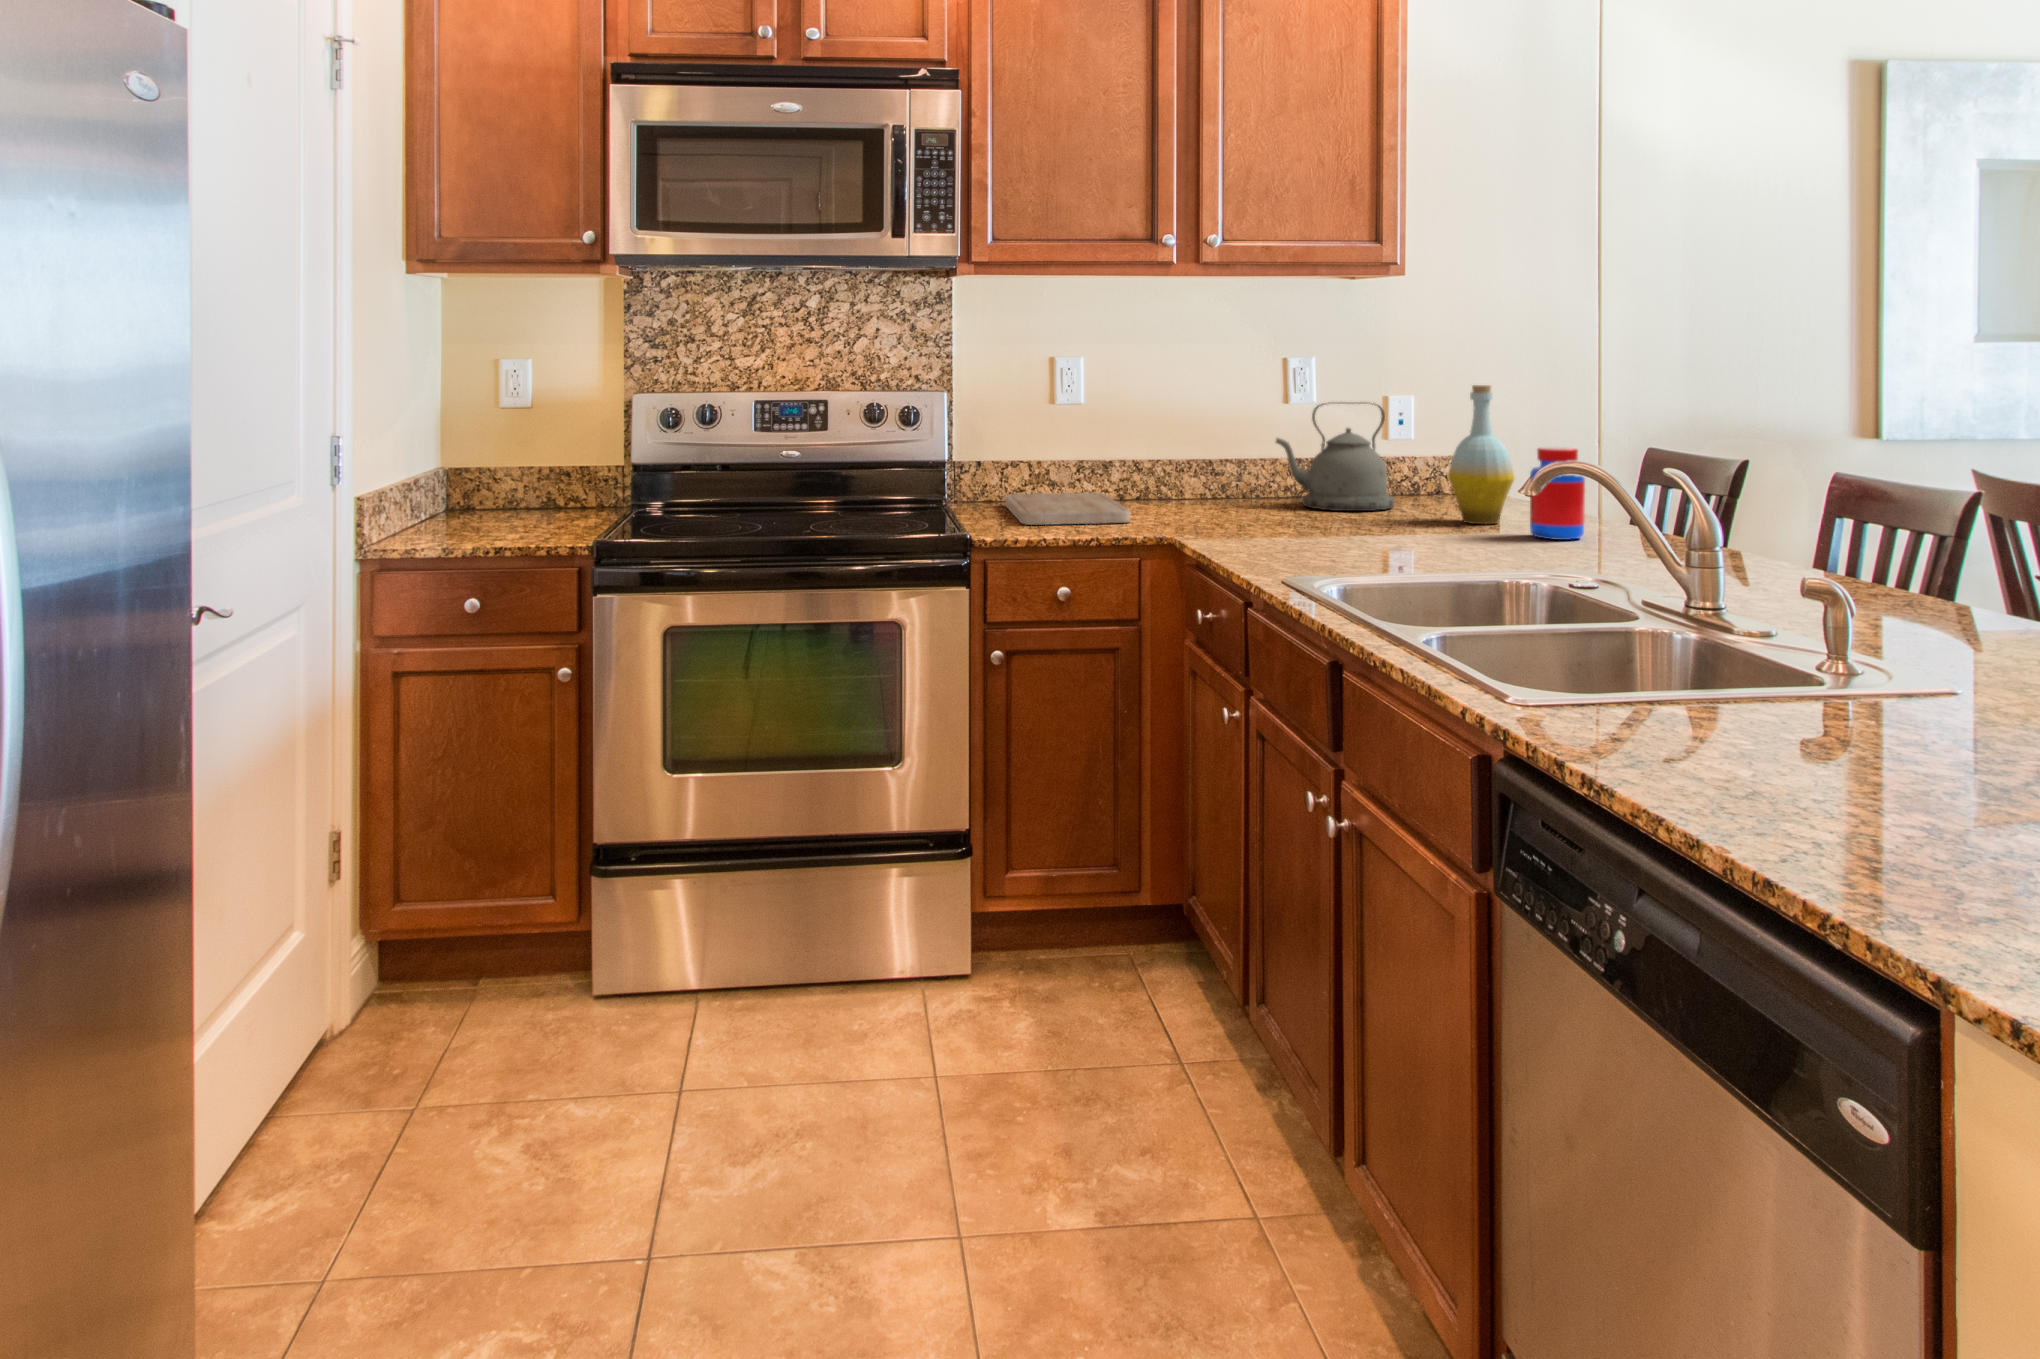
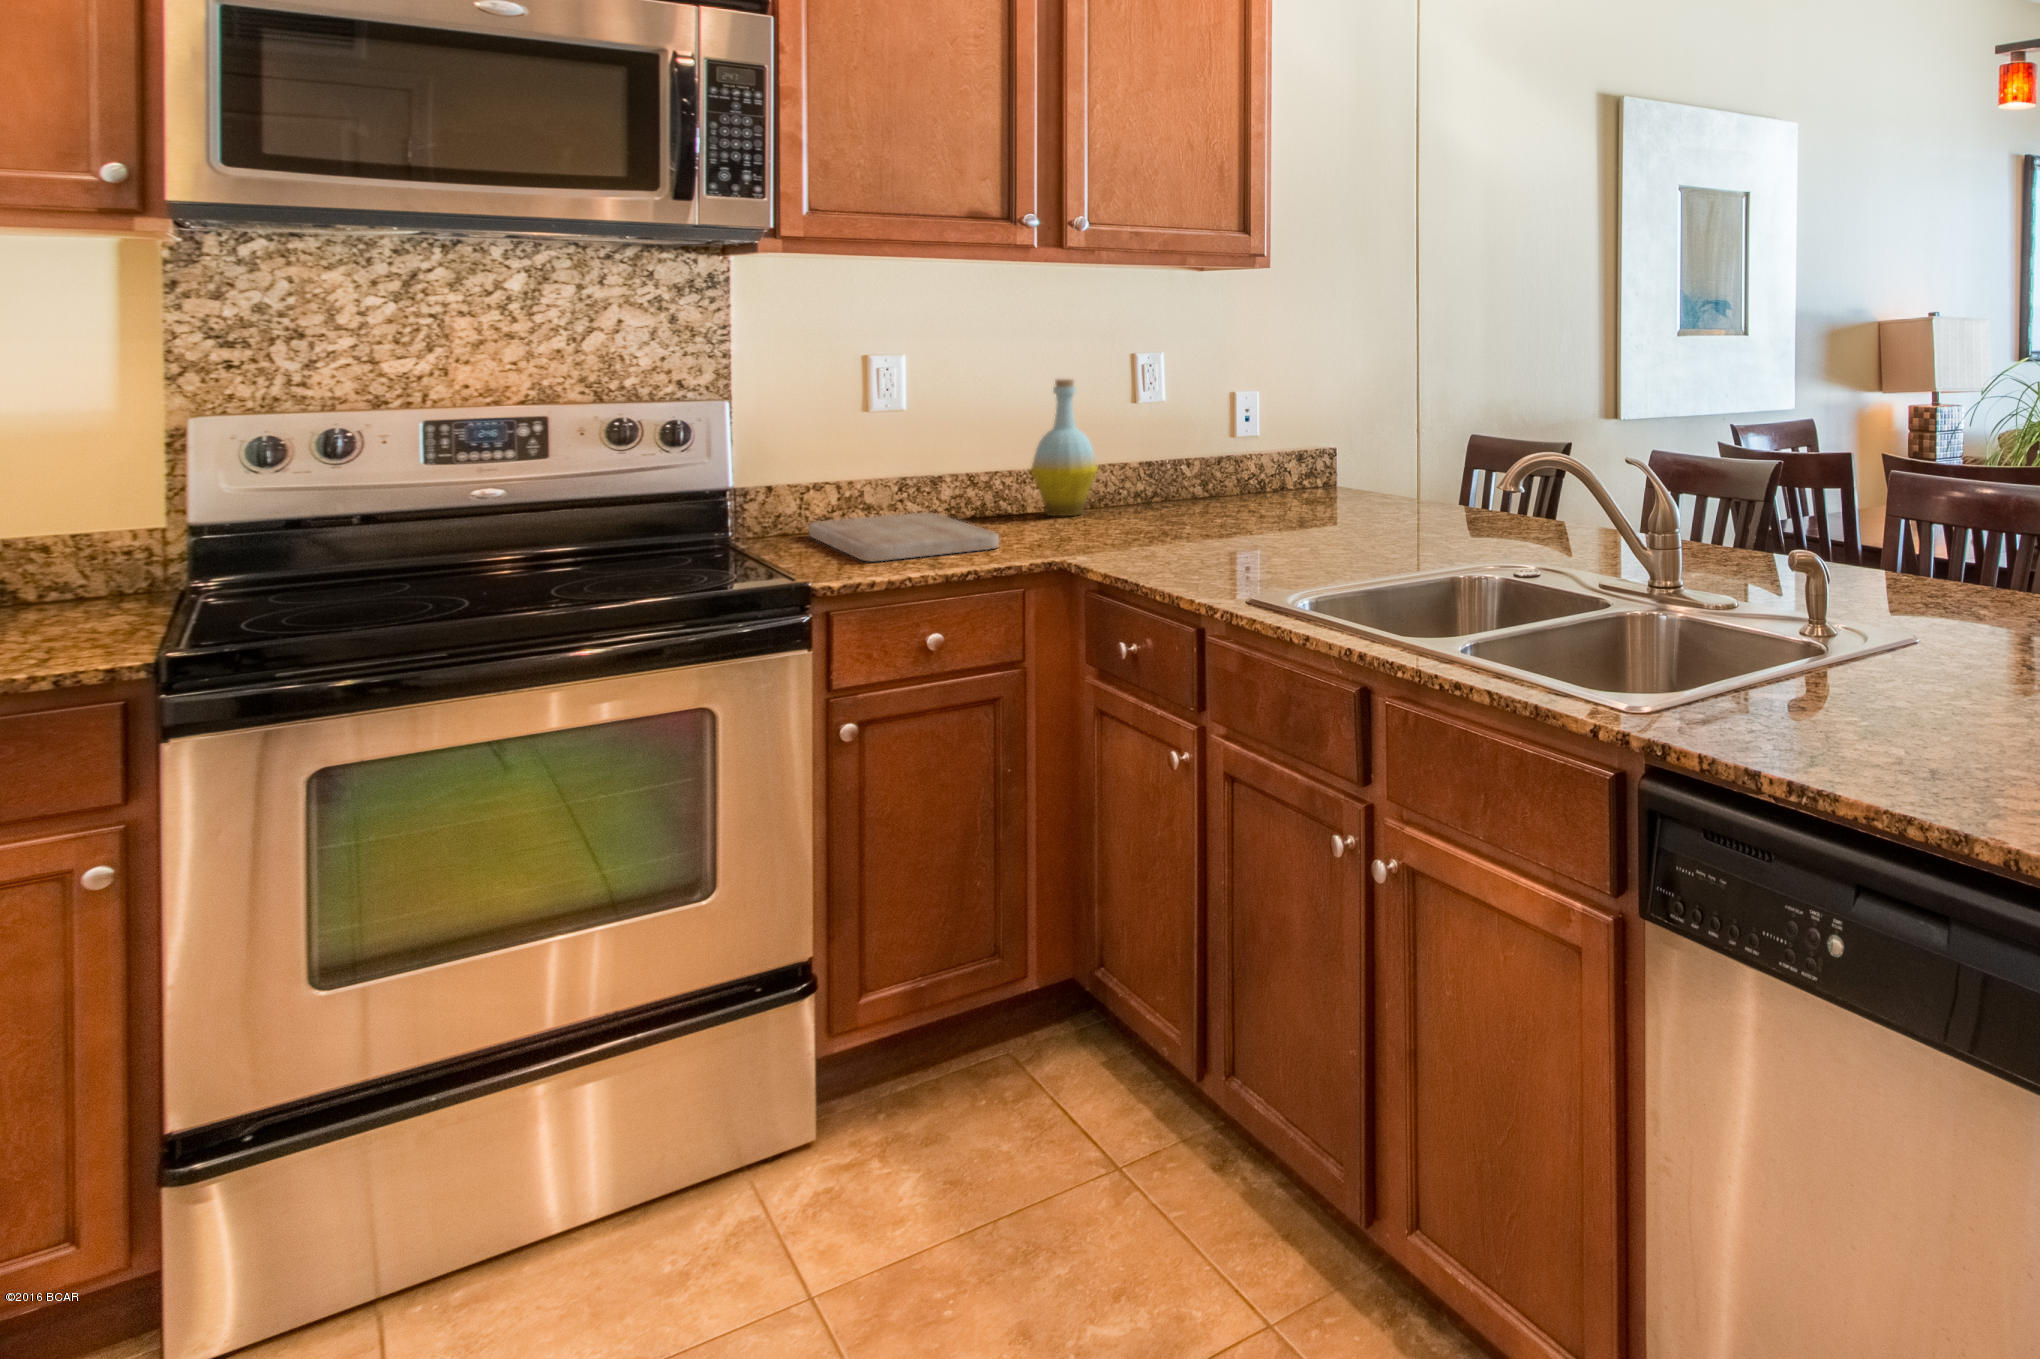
bottle: present [1448,385,1514,524] -> present [1031,379,1098,516]
kettle: present [1276,404,1395,511] -> none [1140,400,1263,515]
jar: present [1530,447,1585,540] -> none [1433,441,1484,532]

